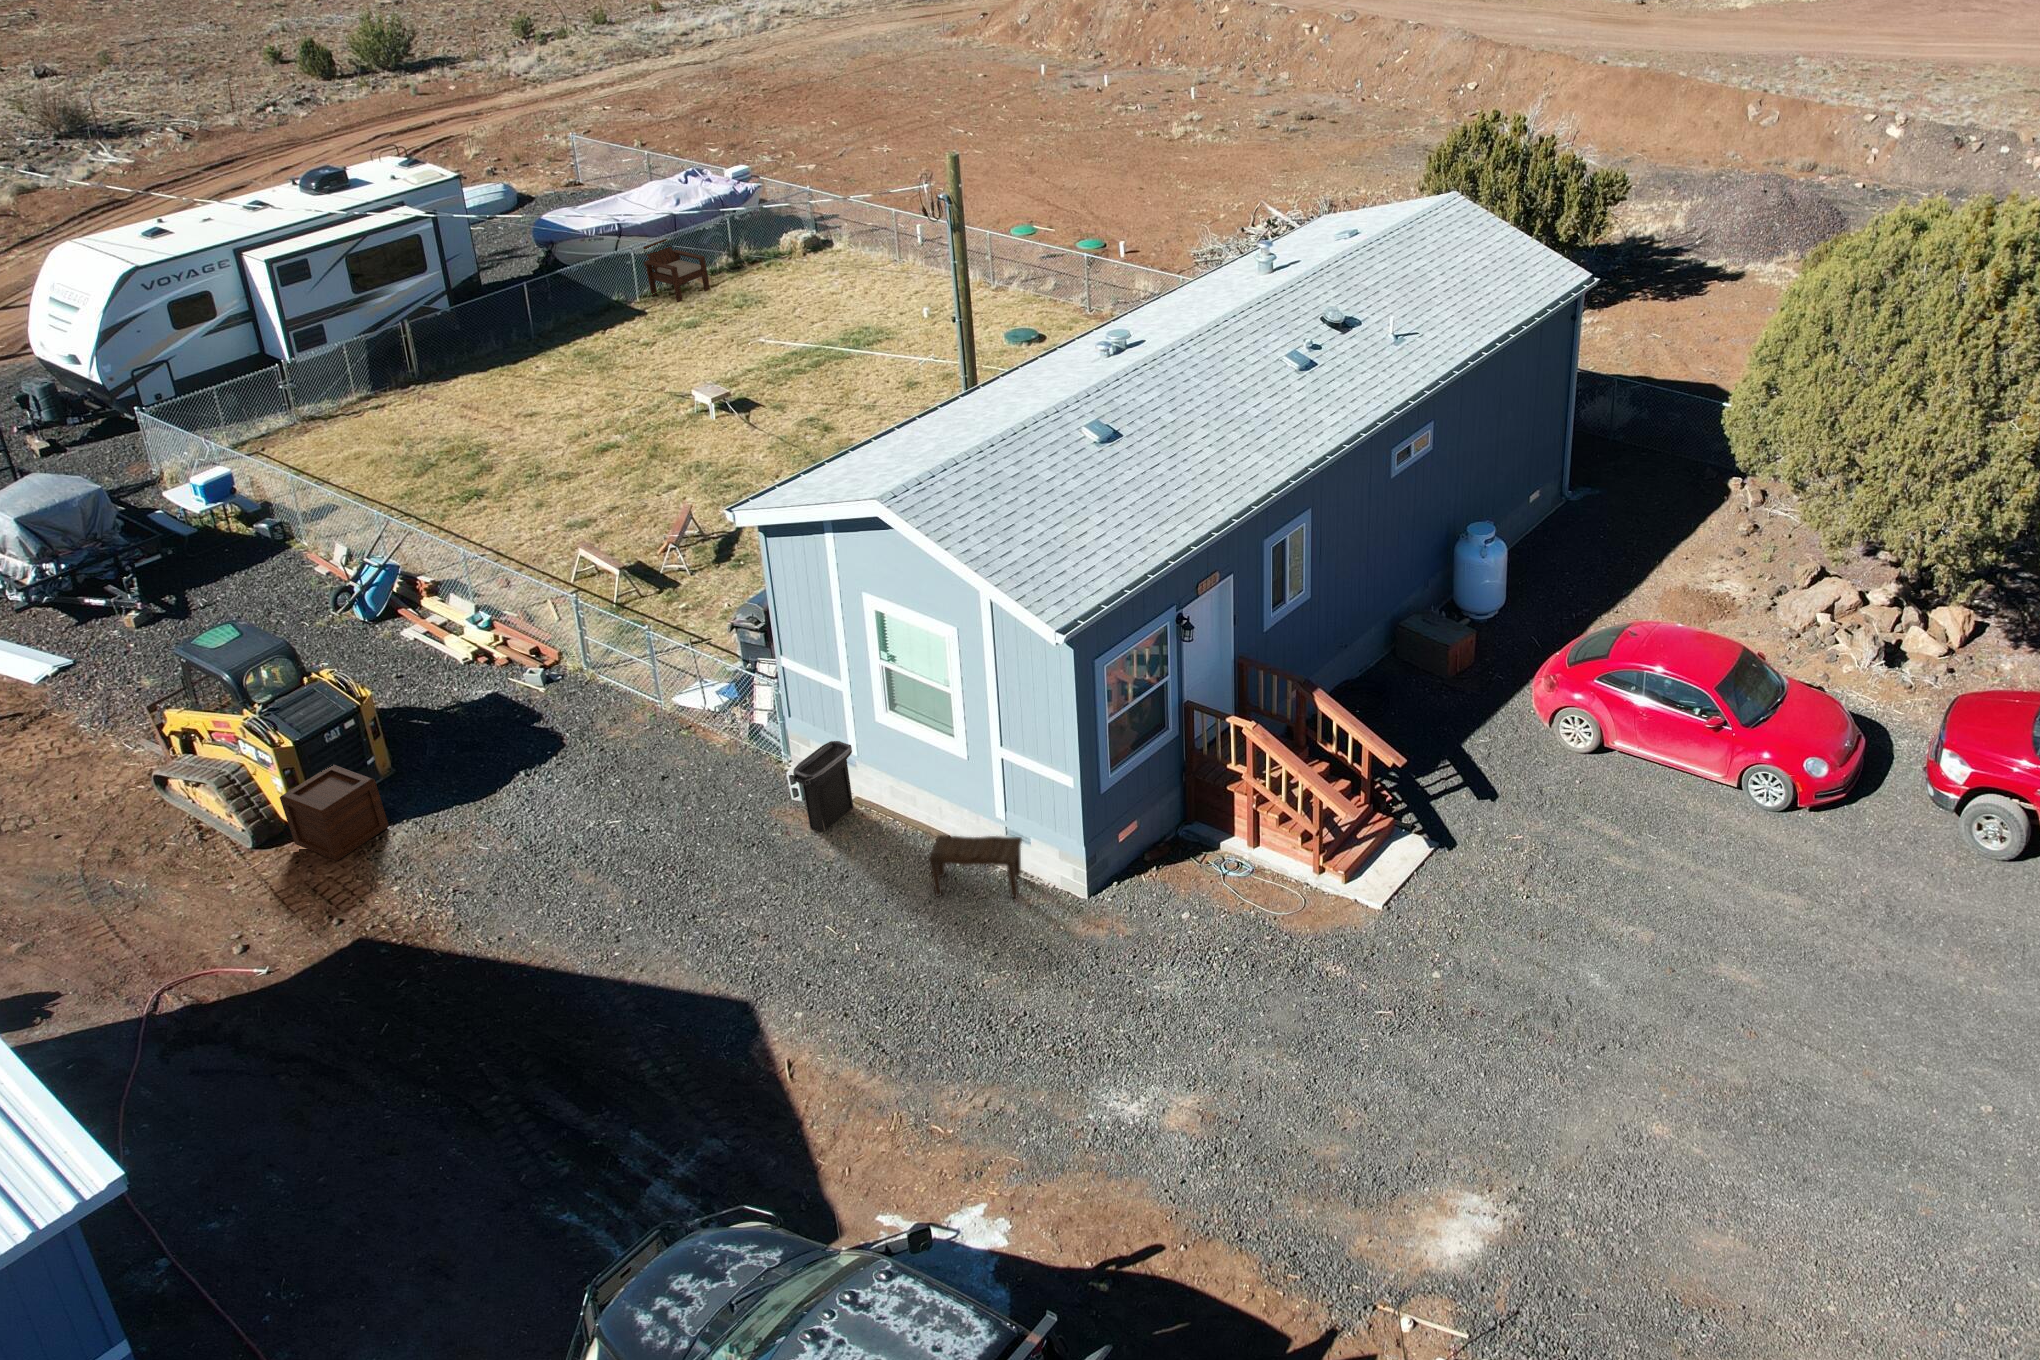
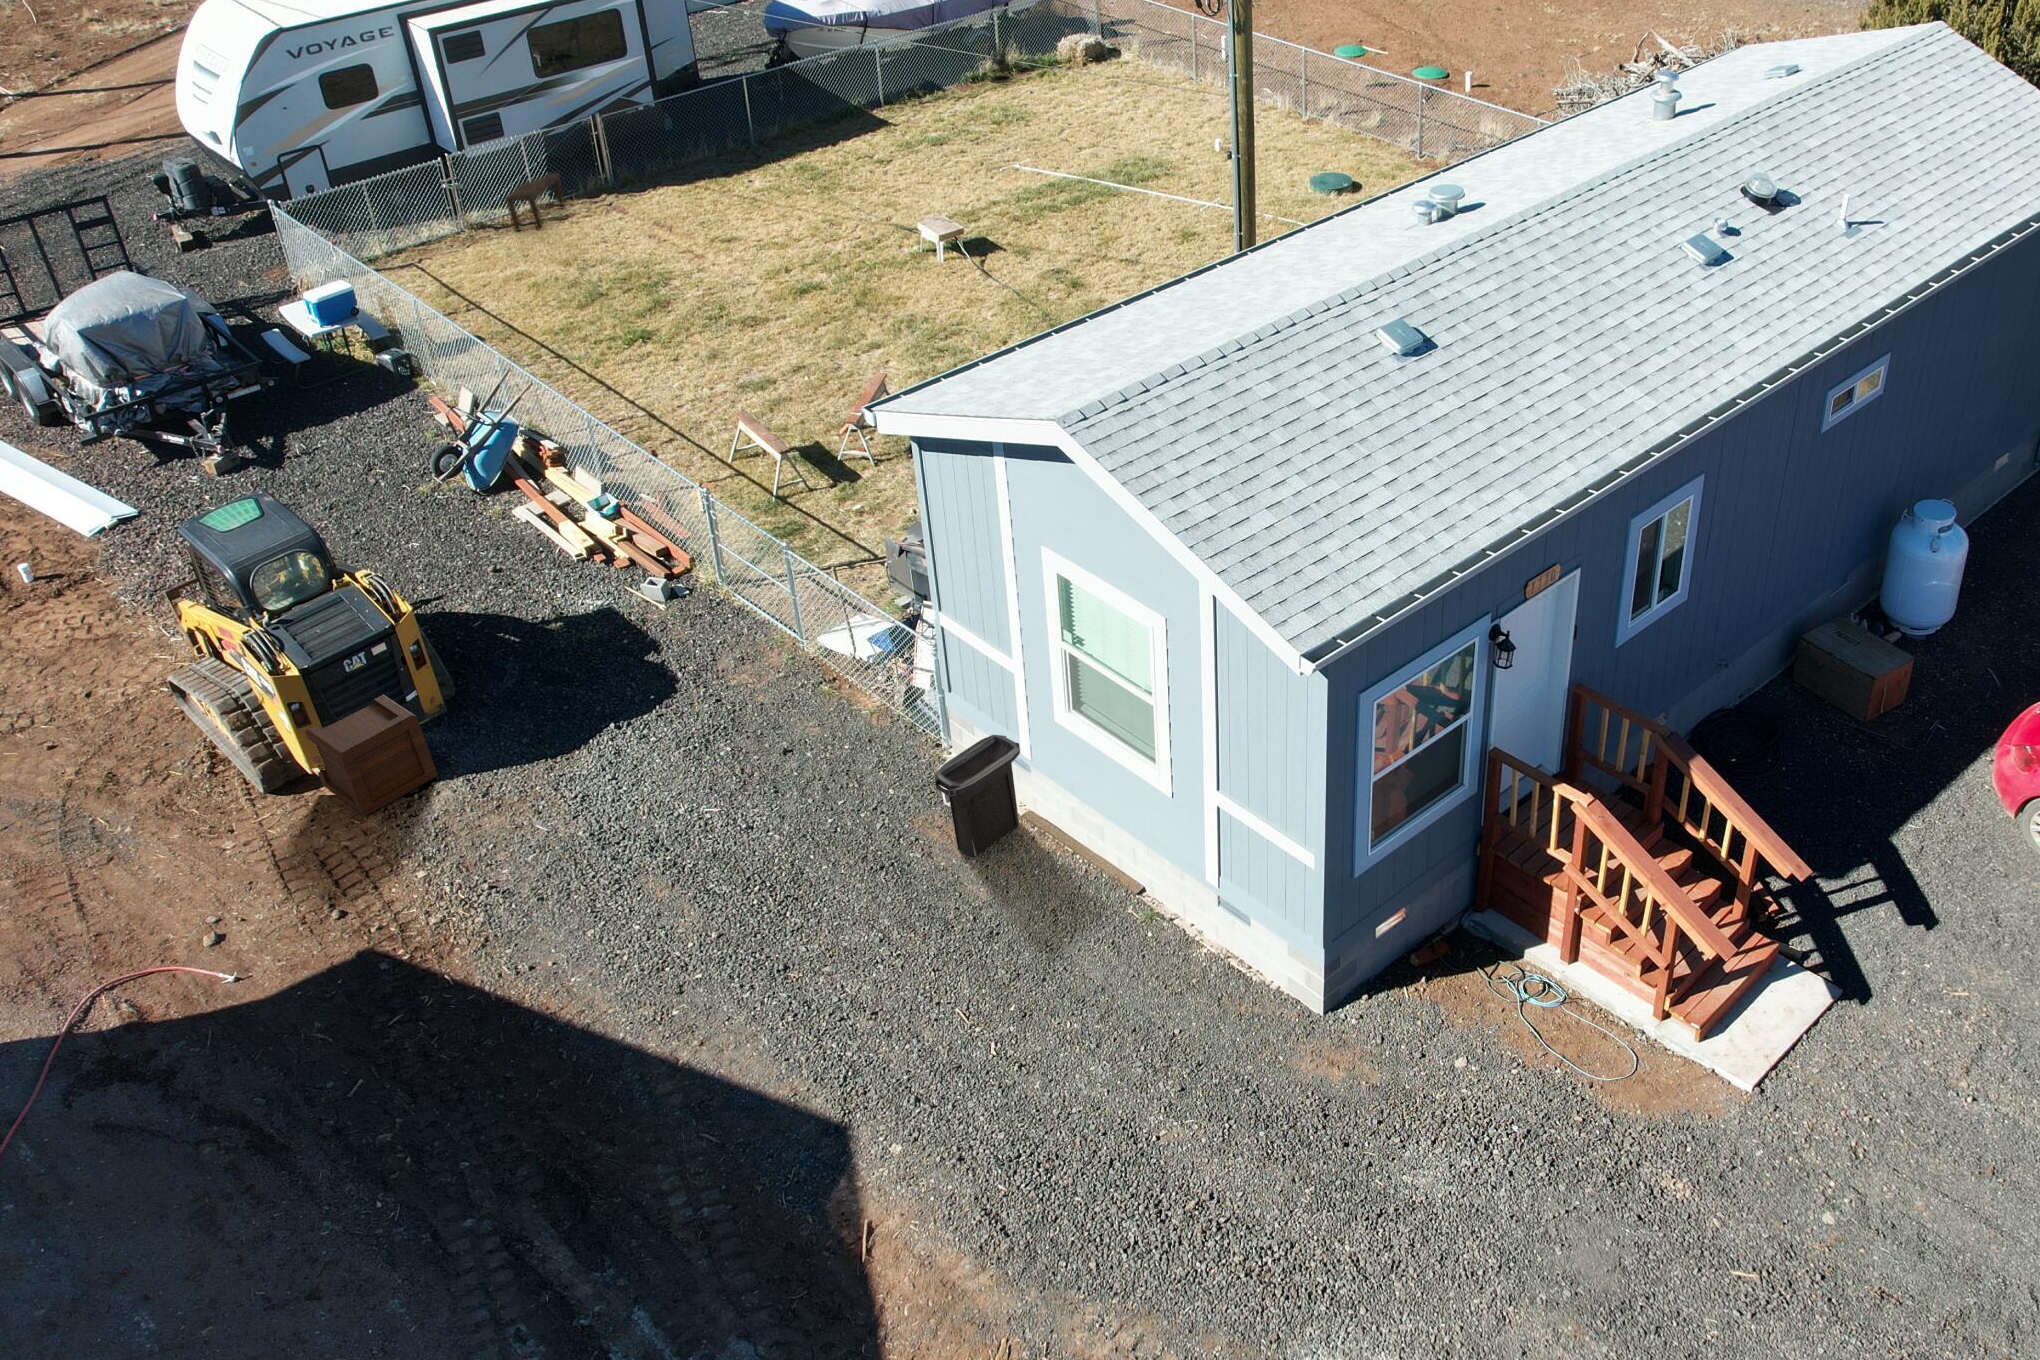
chair: present [643,239,710,302] -> none [890,36,967,116]
bench: present [928,835,1022,898] -> present [505,173,565,231]

